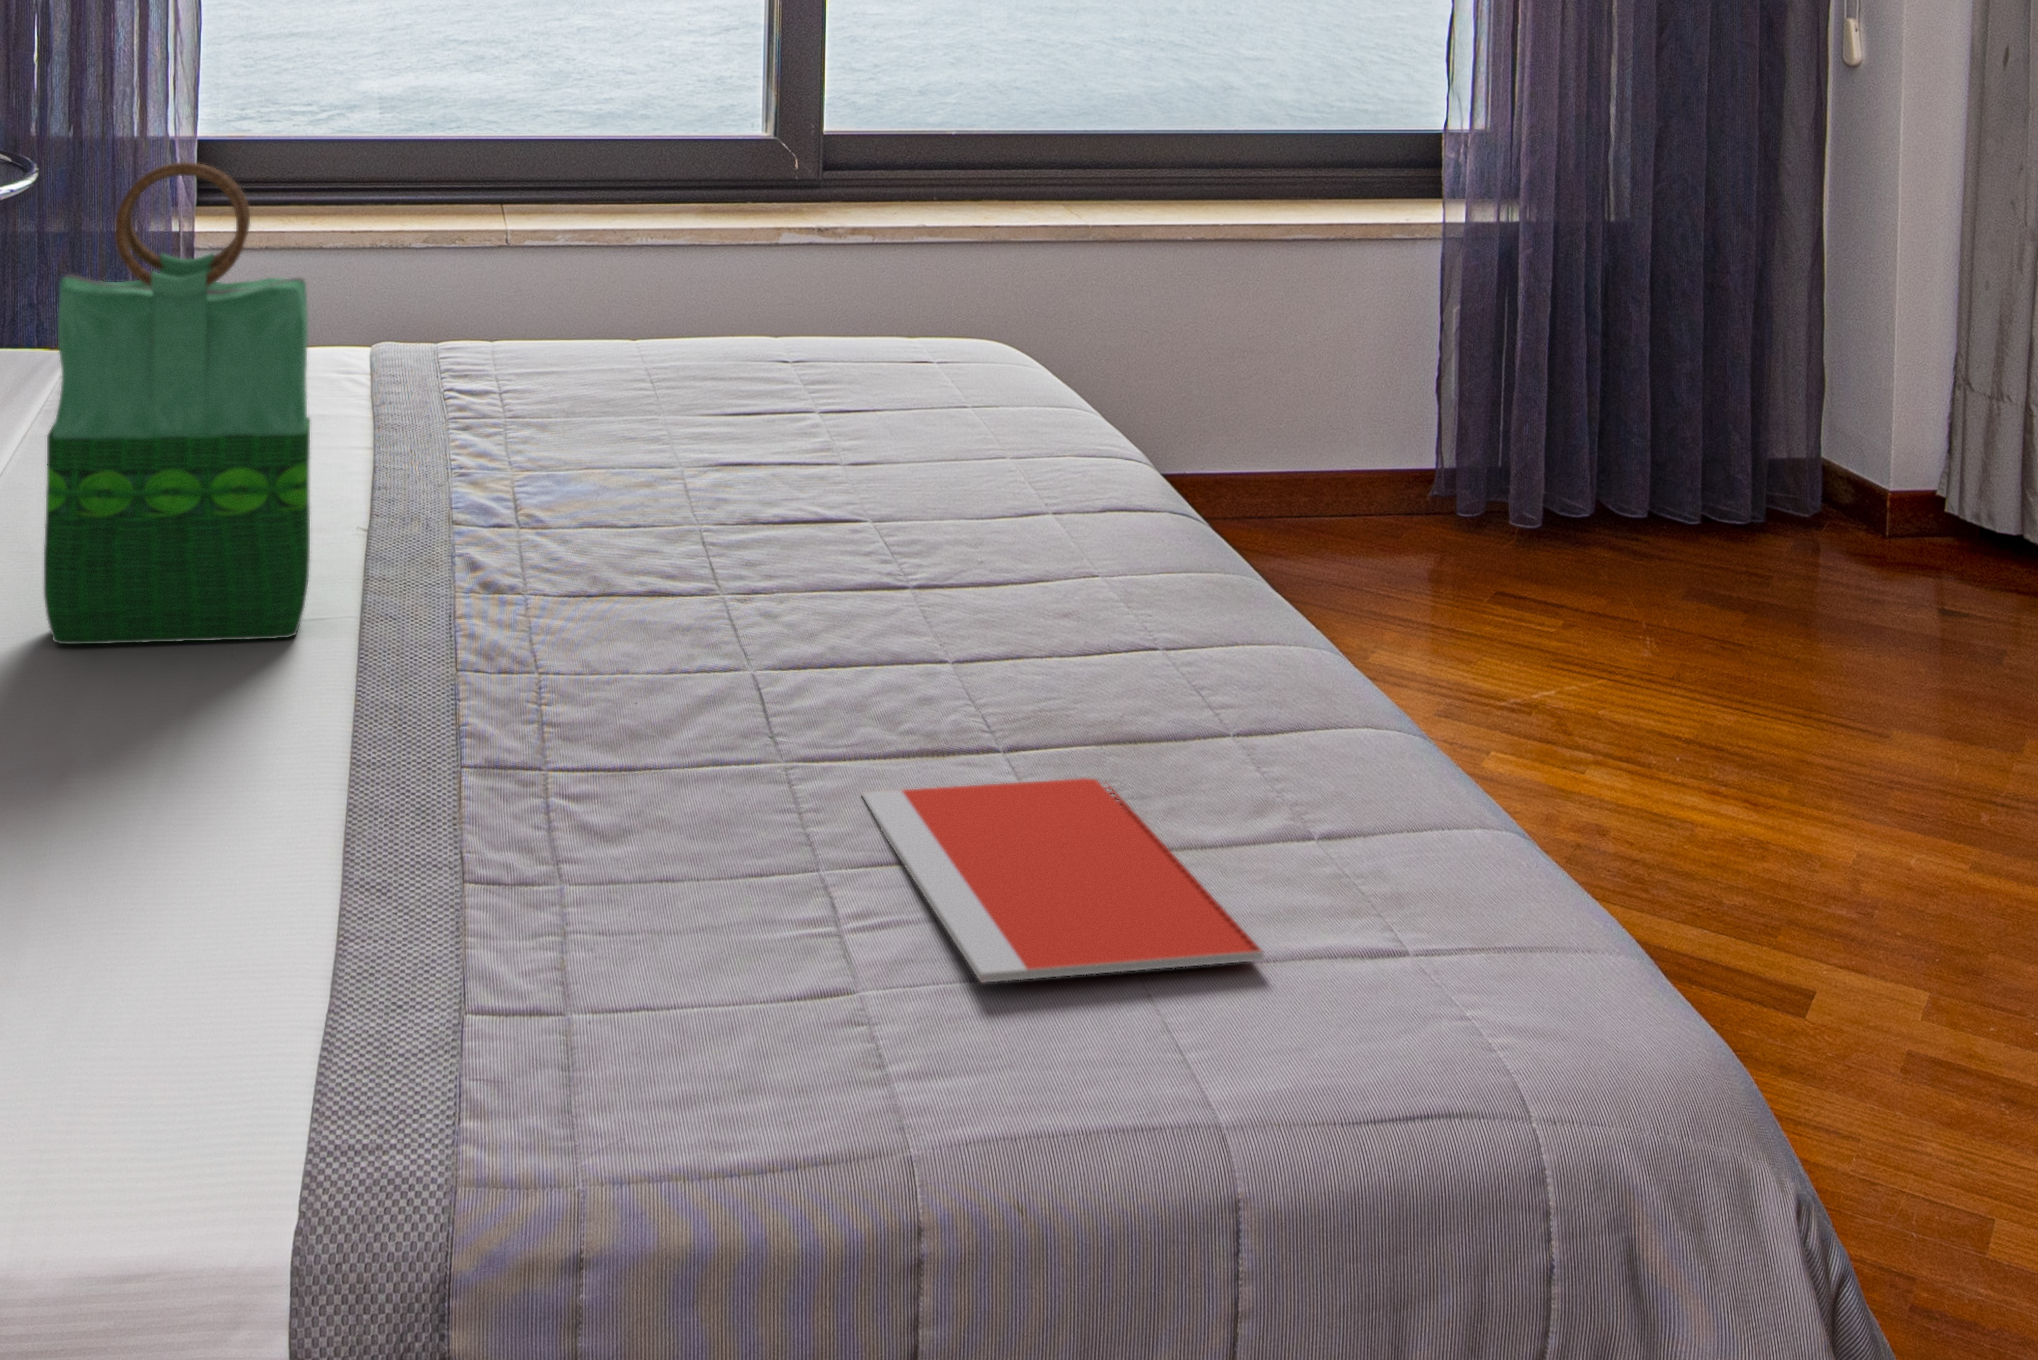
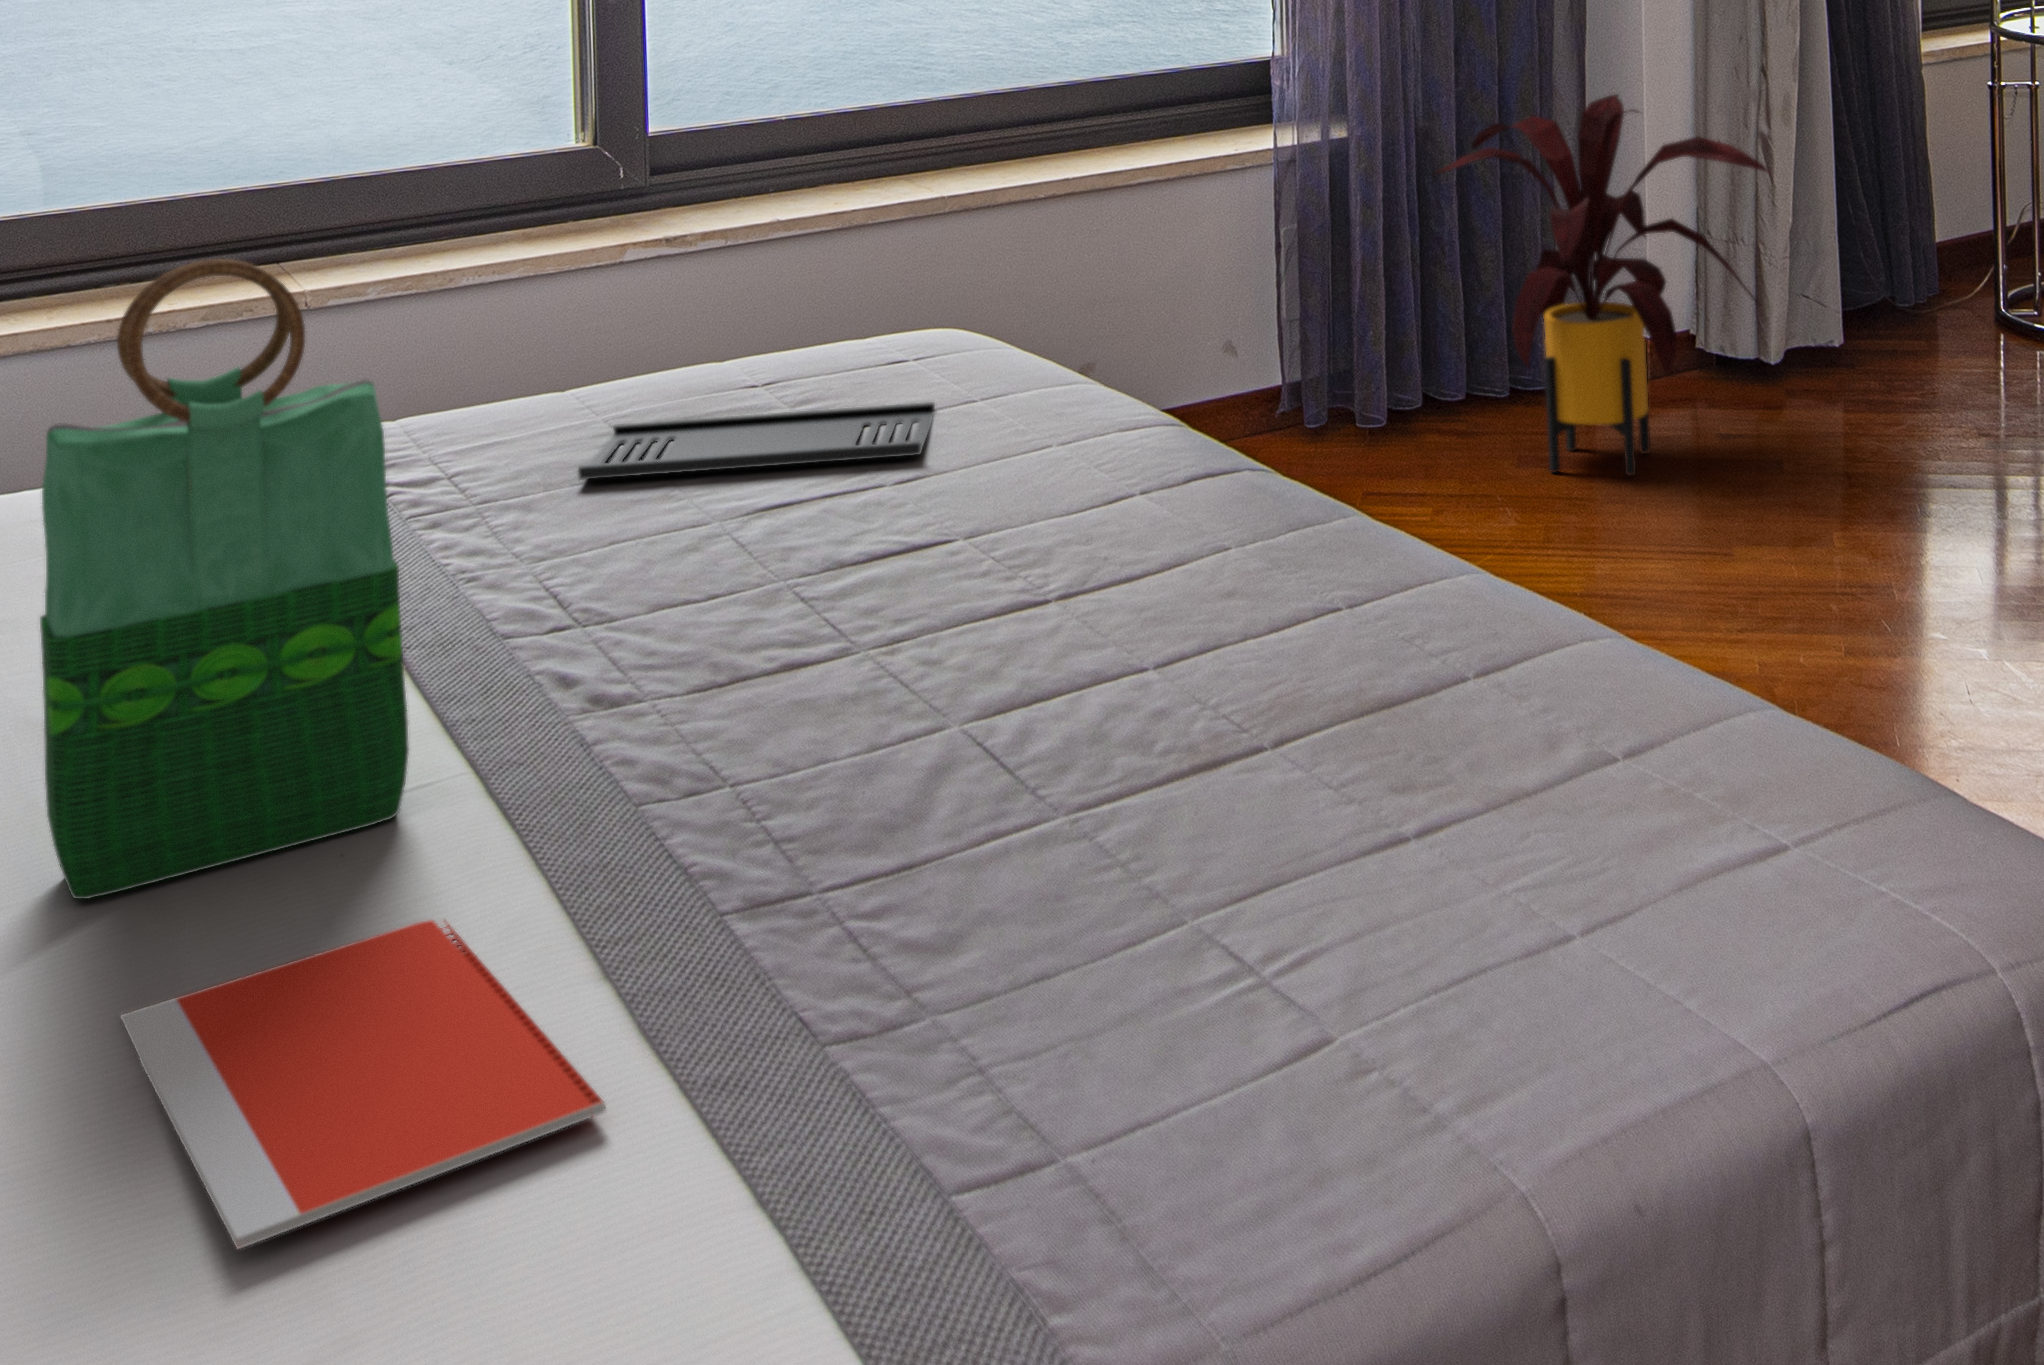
house plant: none [1590,213,1981,630] -> present [1436,94,1768,475]
tray: none [584,373,910,441] -> present [578,402,935,479]
notebook: present [862,778,1264,983] -> present [121,920,606,1250]

